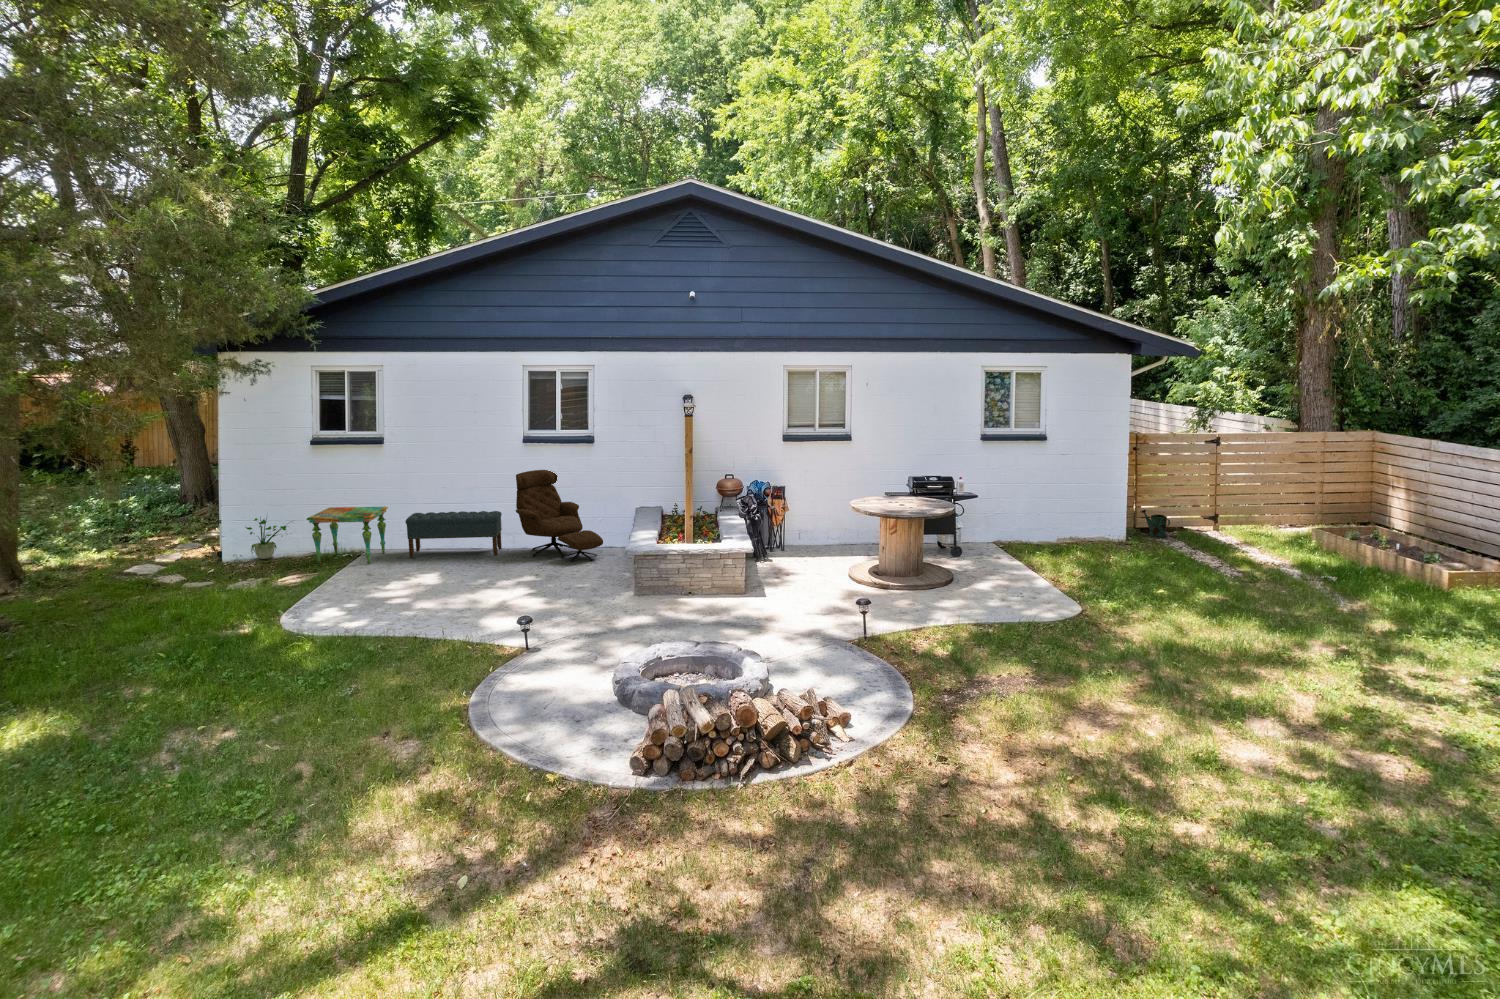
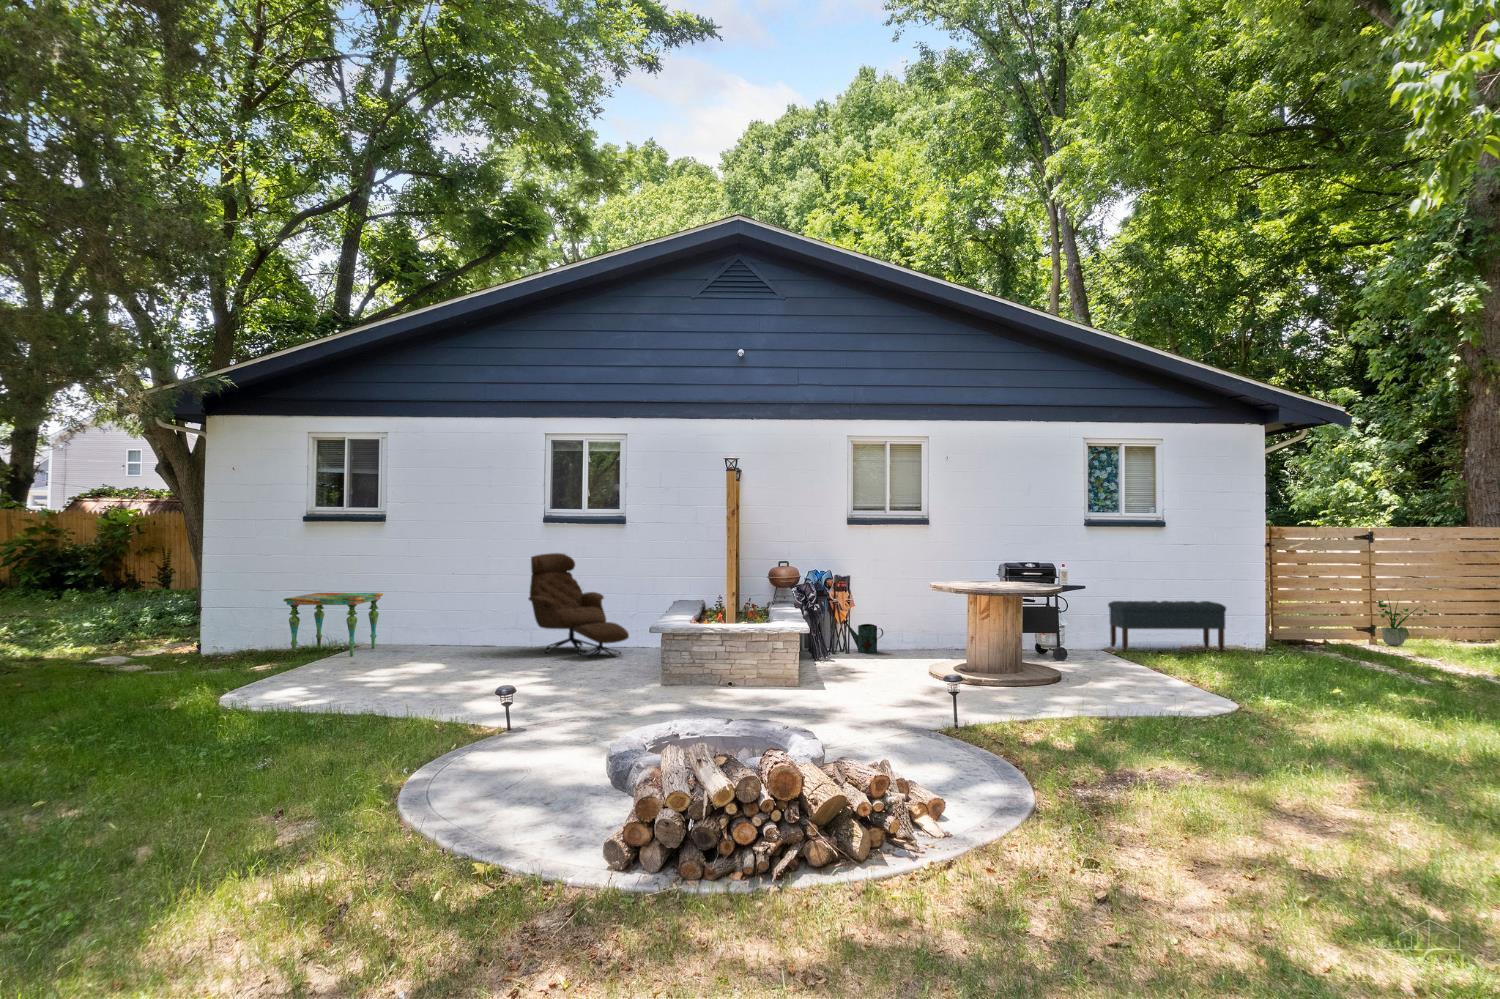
watering can: present [1141,510,1170,537] -> present [843,620,883,653]
bench: present [405,511,502,558] -> present [1108,601,1226,652]
potted plant: present [246,518,287,559] -> present [1378,599,1427,646]

